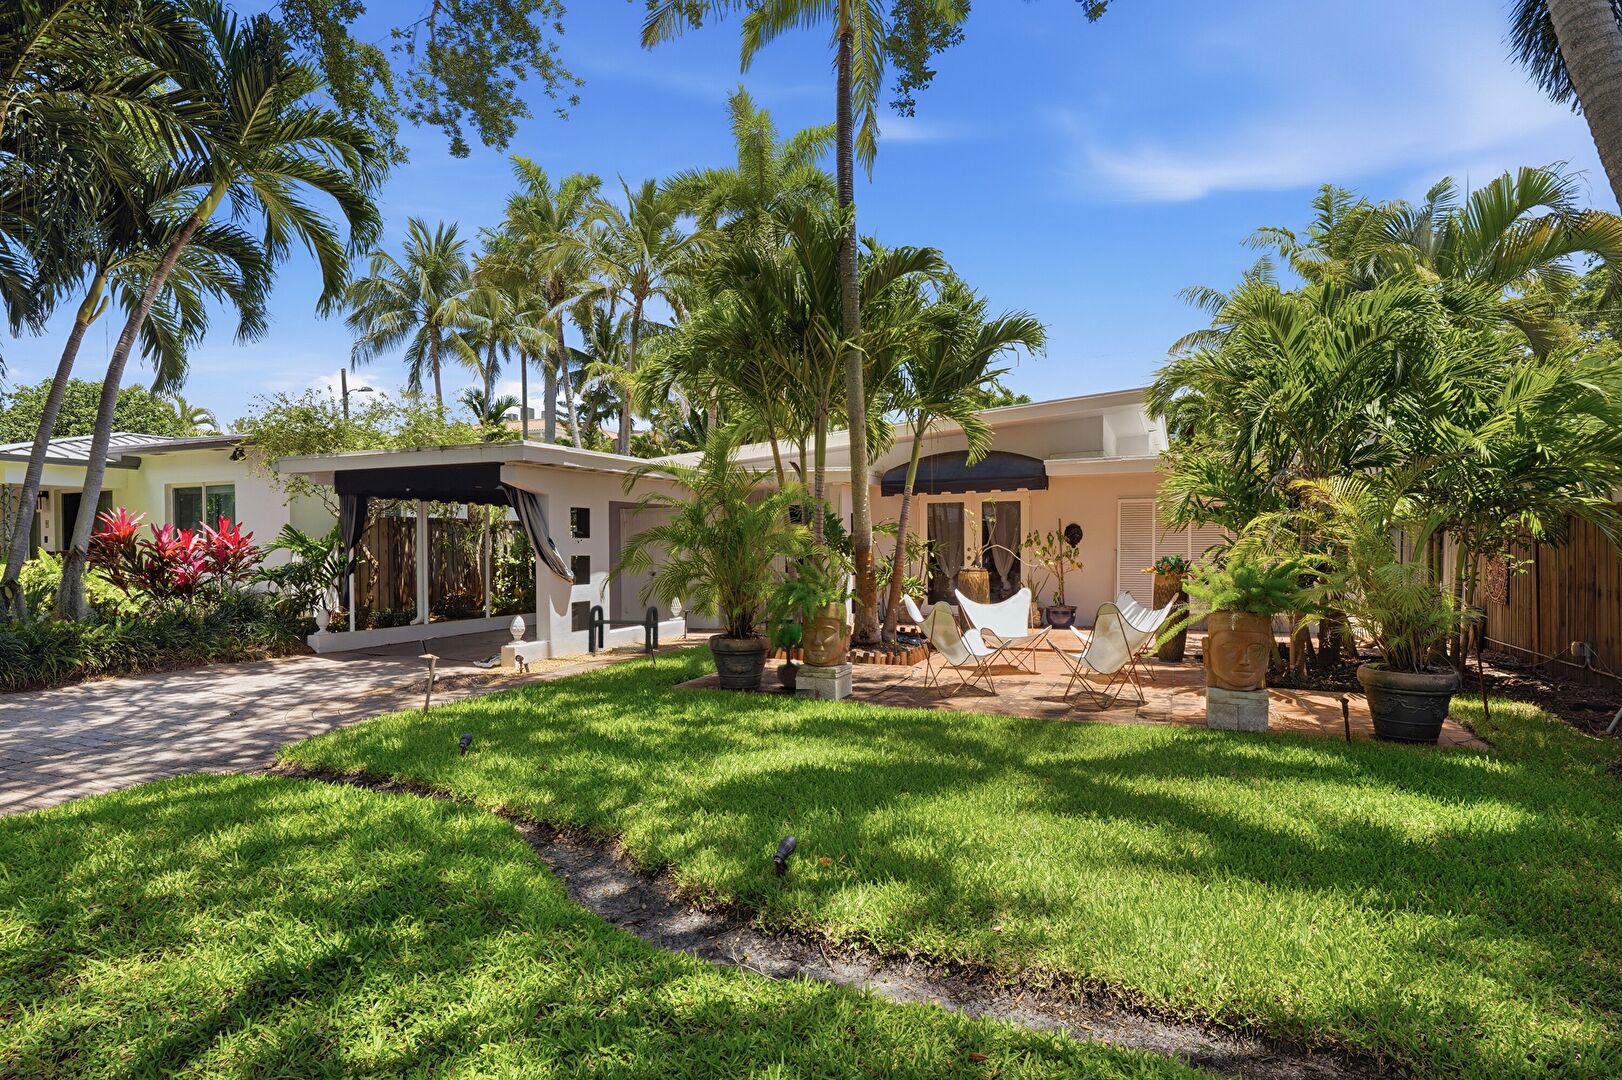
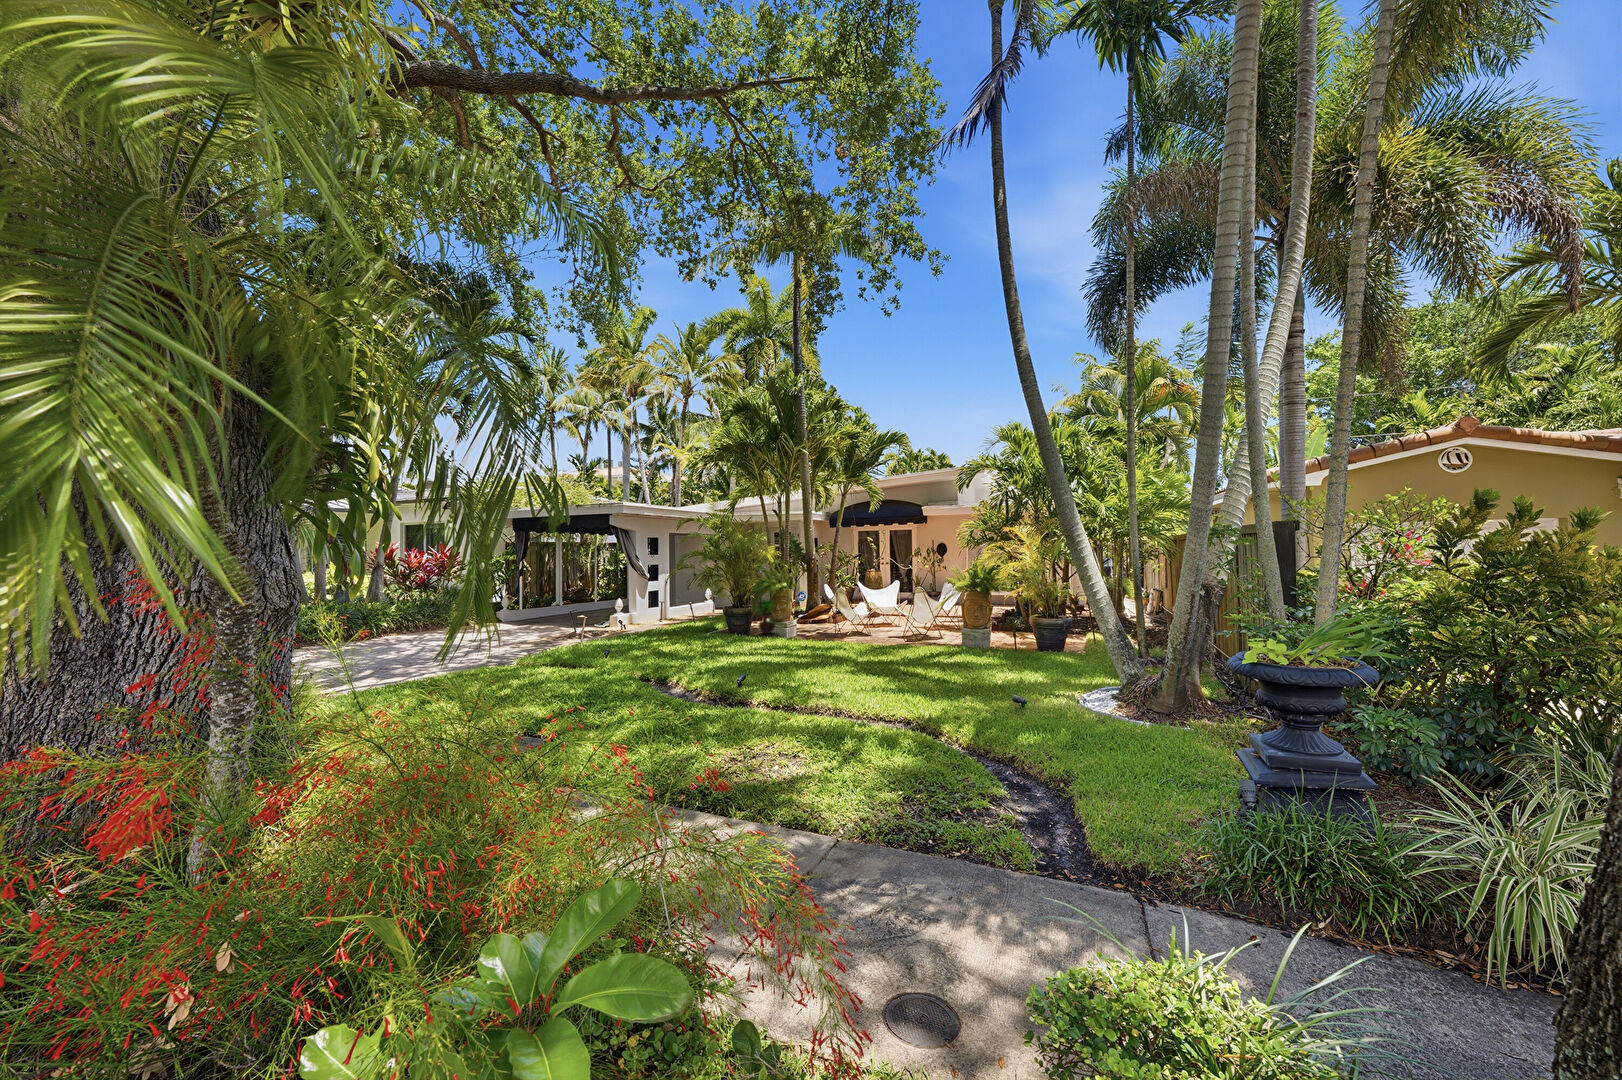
bench: present [588,605,658,653] -> none [658,592,697,619]

